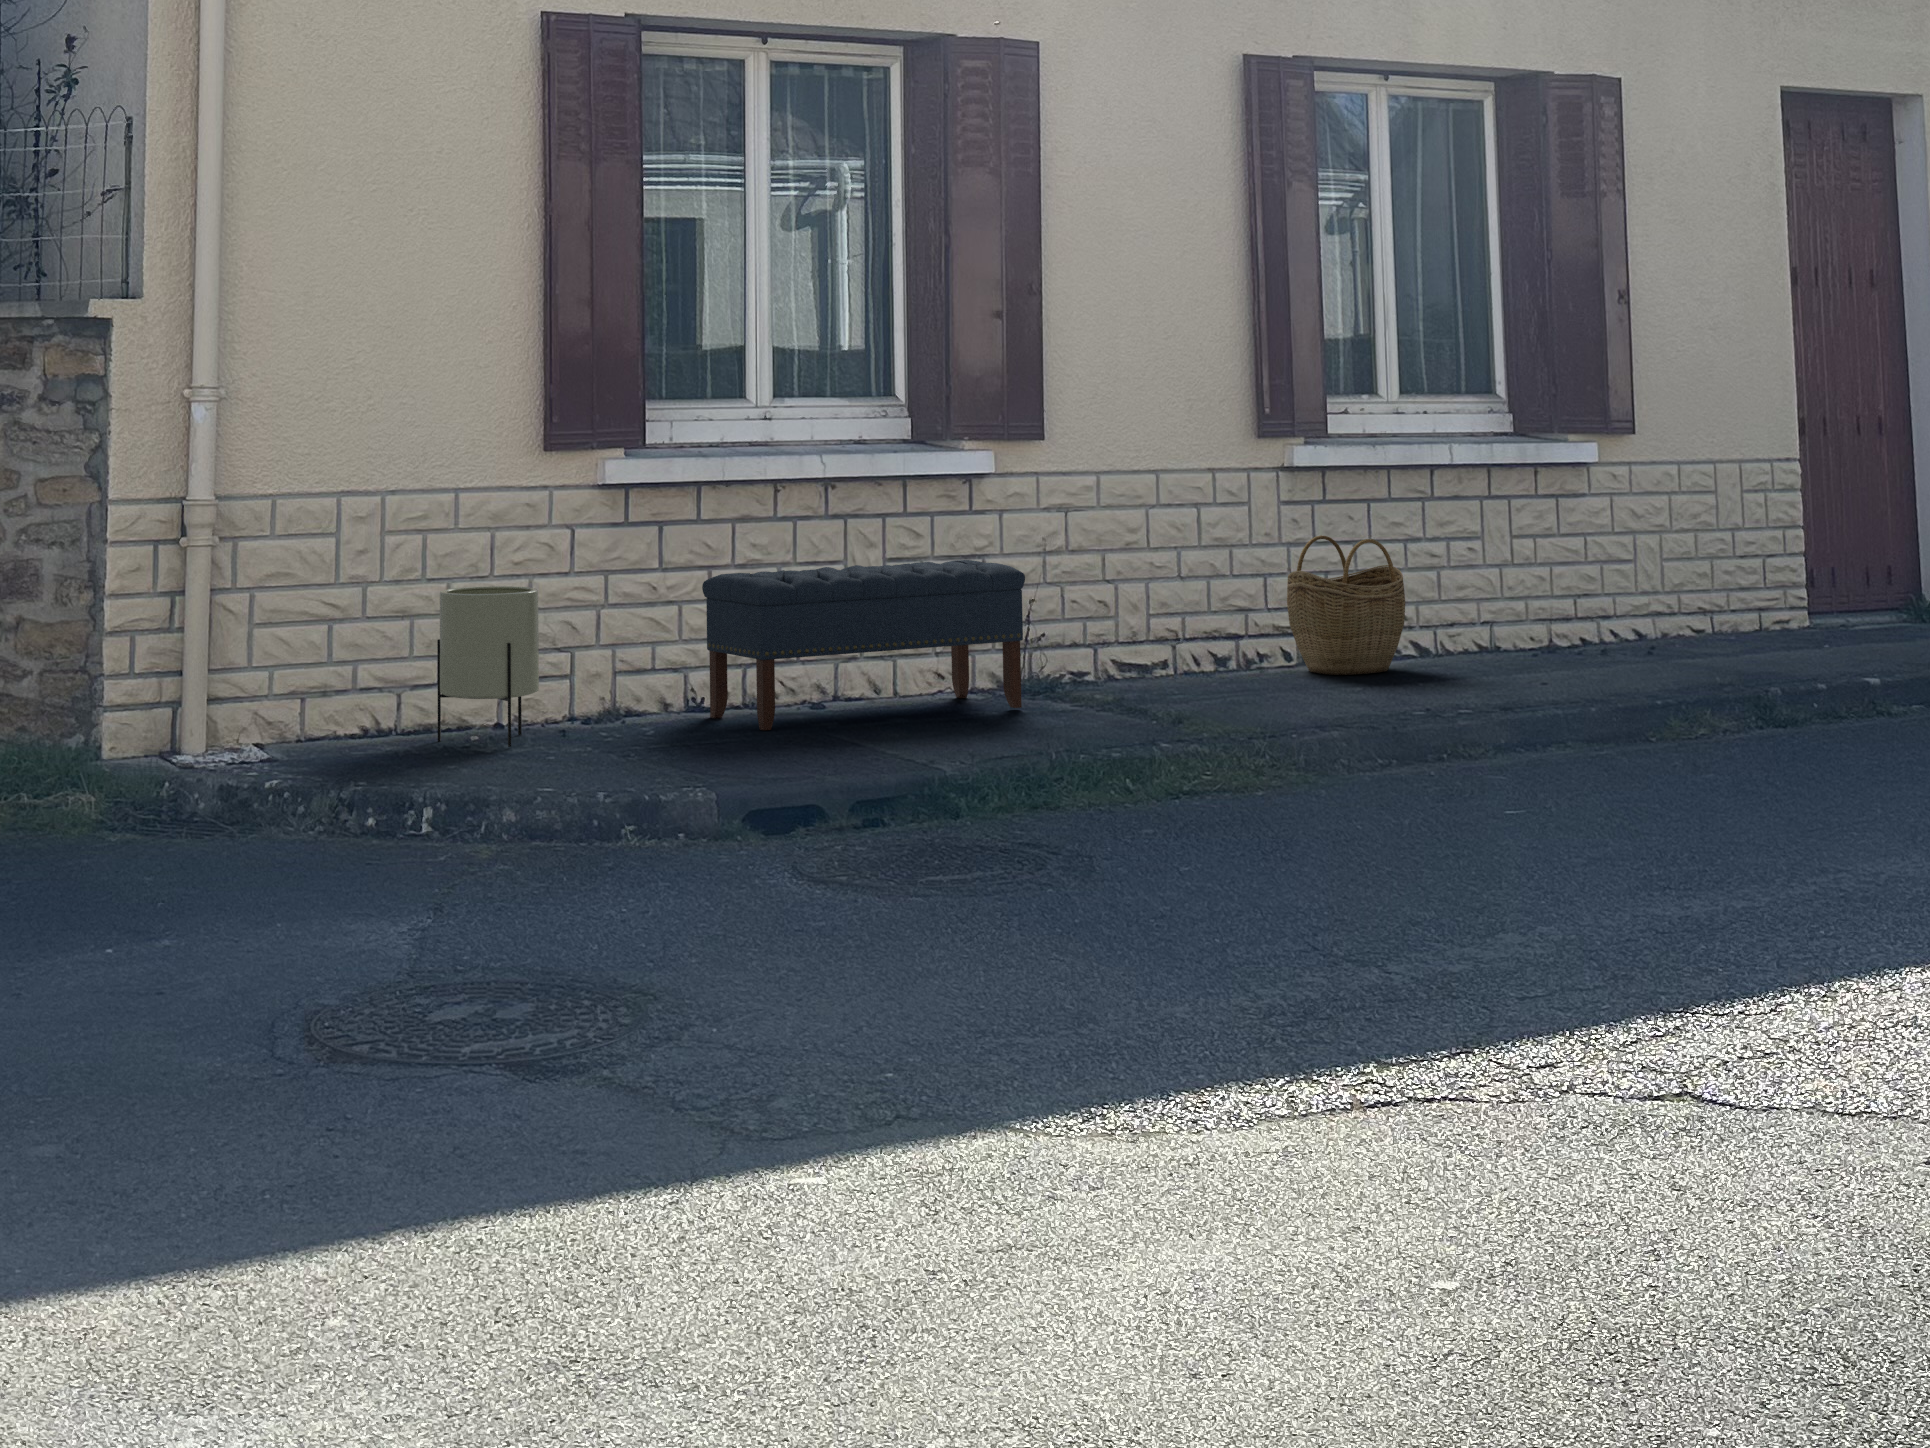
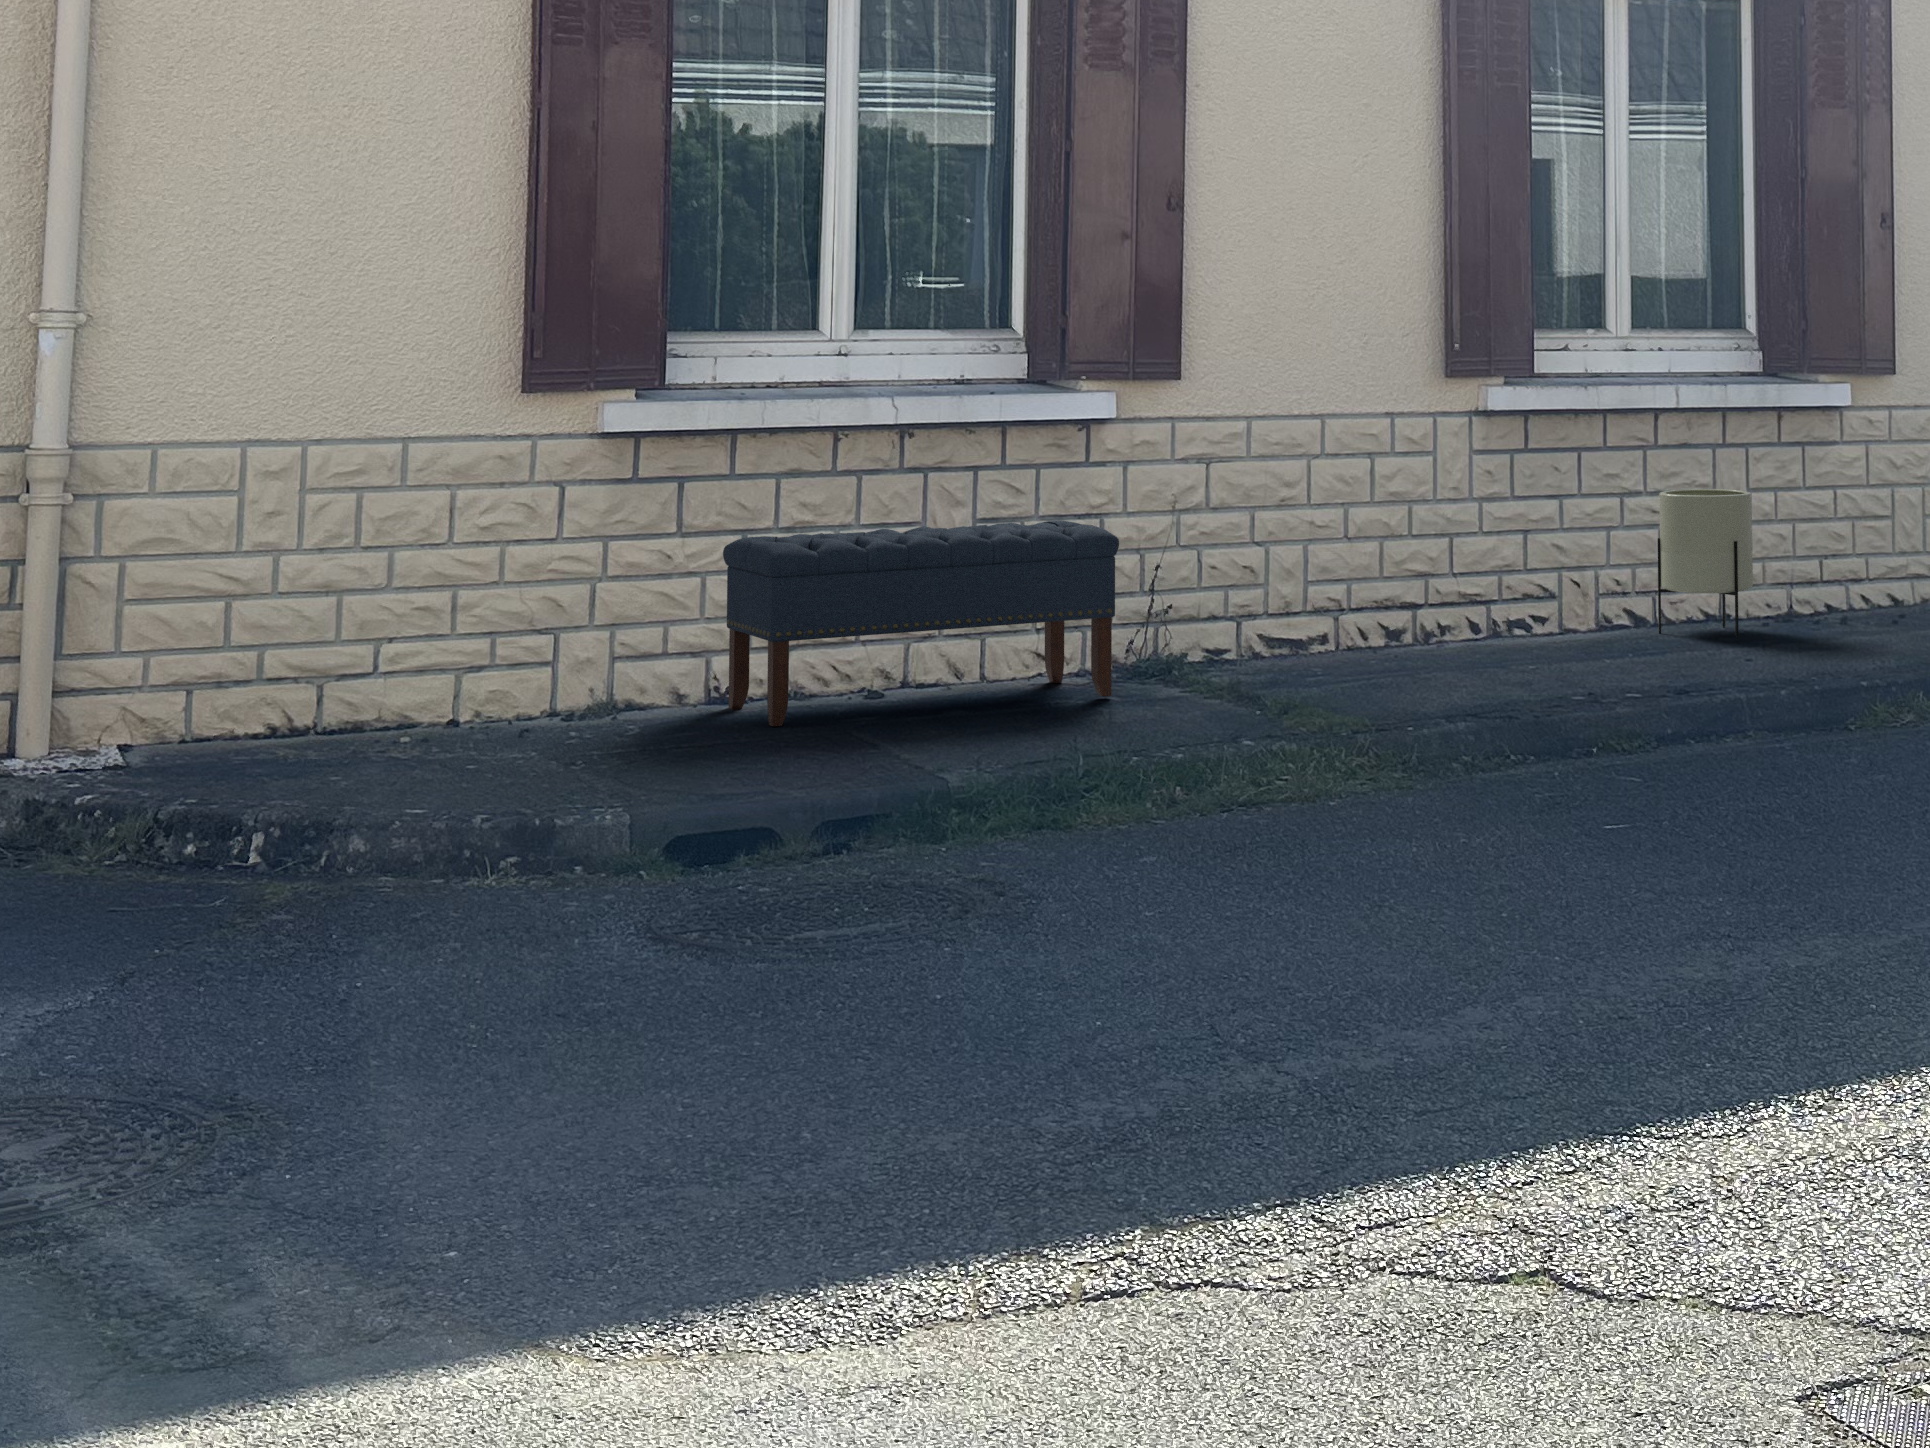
woven basket: present [1287,535,1405,675] -> none [1470,492,1606,653]
planter: present [437,586,539,747] -> present [1657,489,1753,638]

